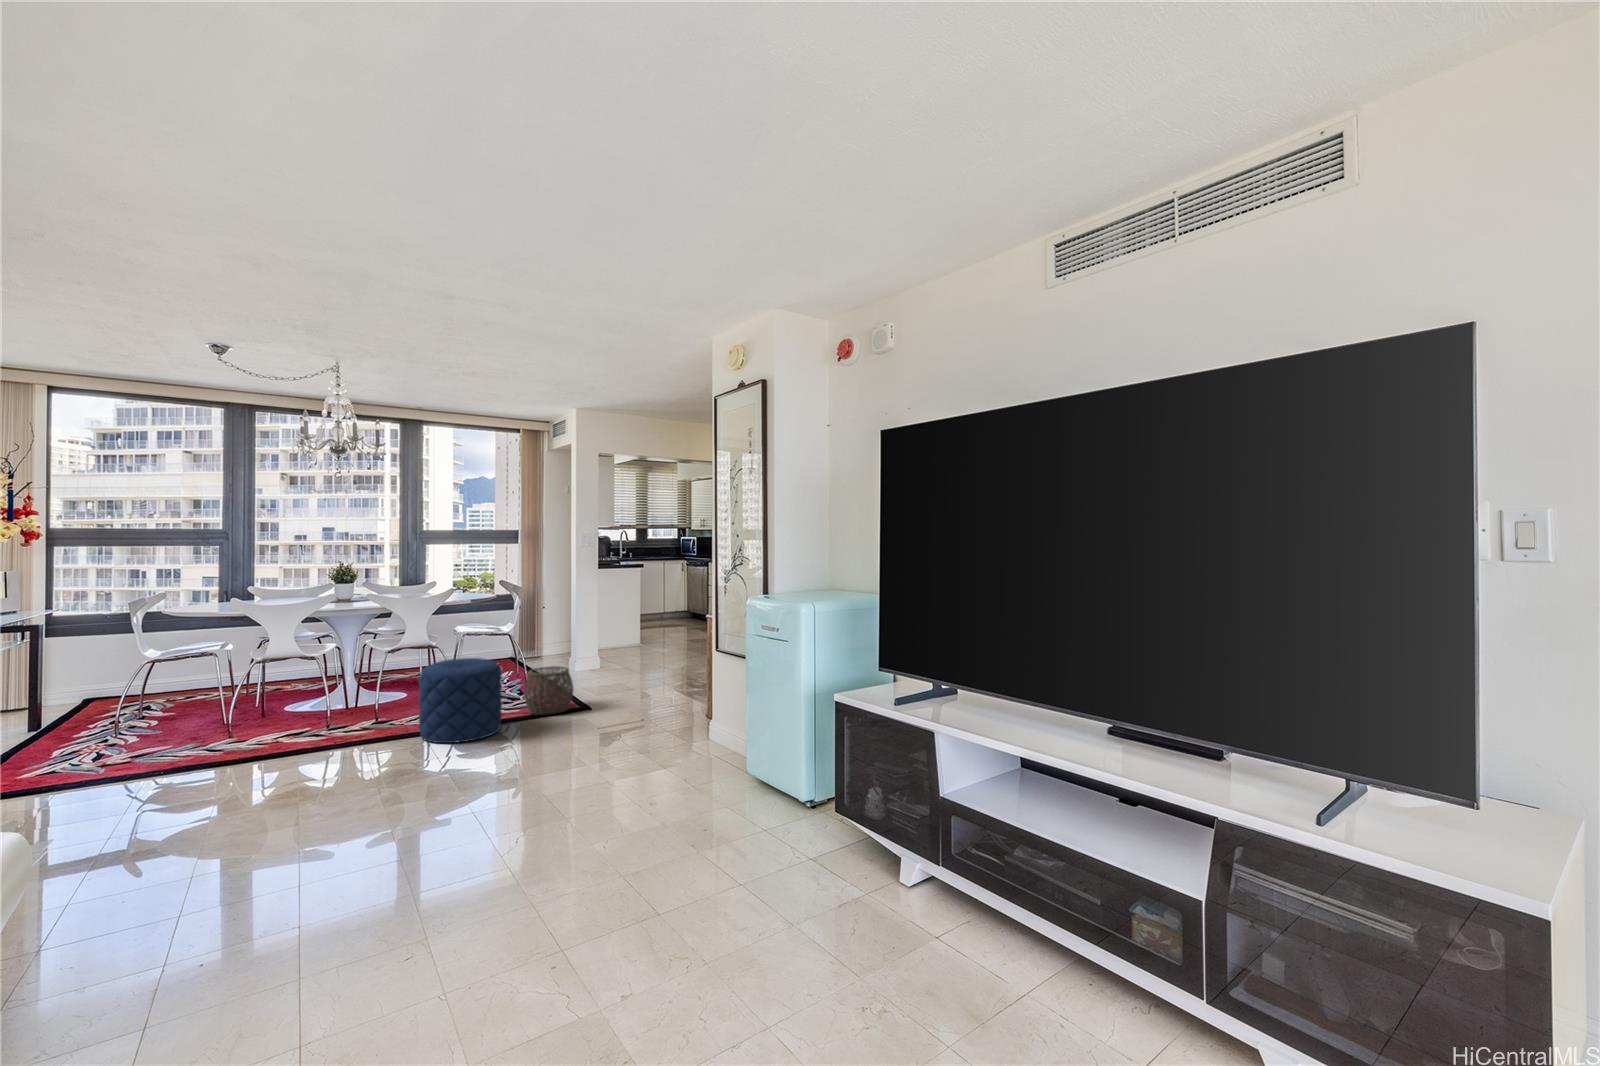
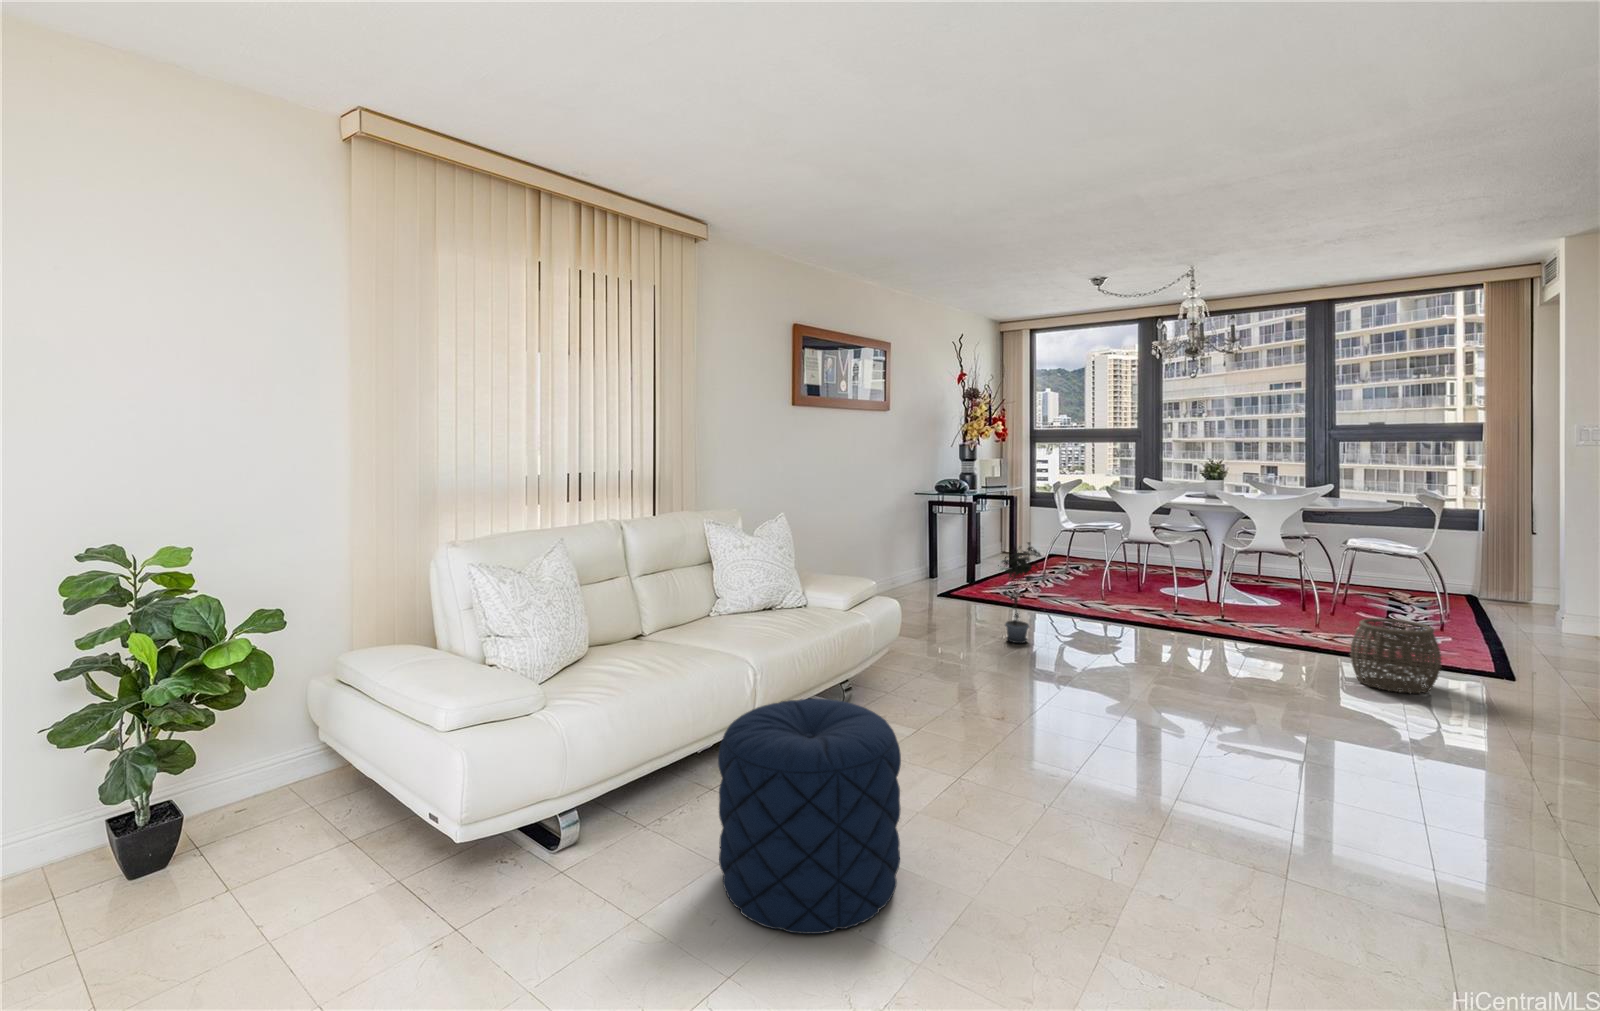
pouf: present [418,658,502,743] -> present [718,699,901,934]
potted plant: none [259,671,329,795] -> present [998,542,1041,643]

